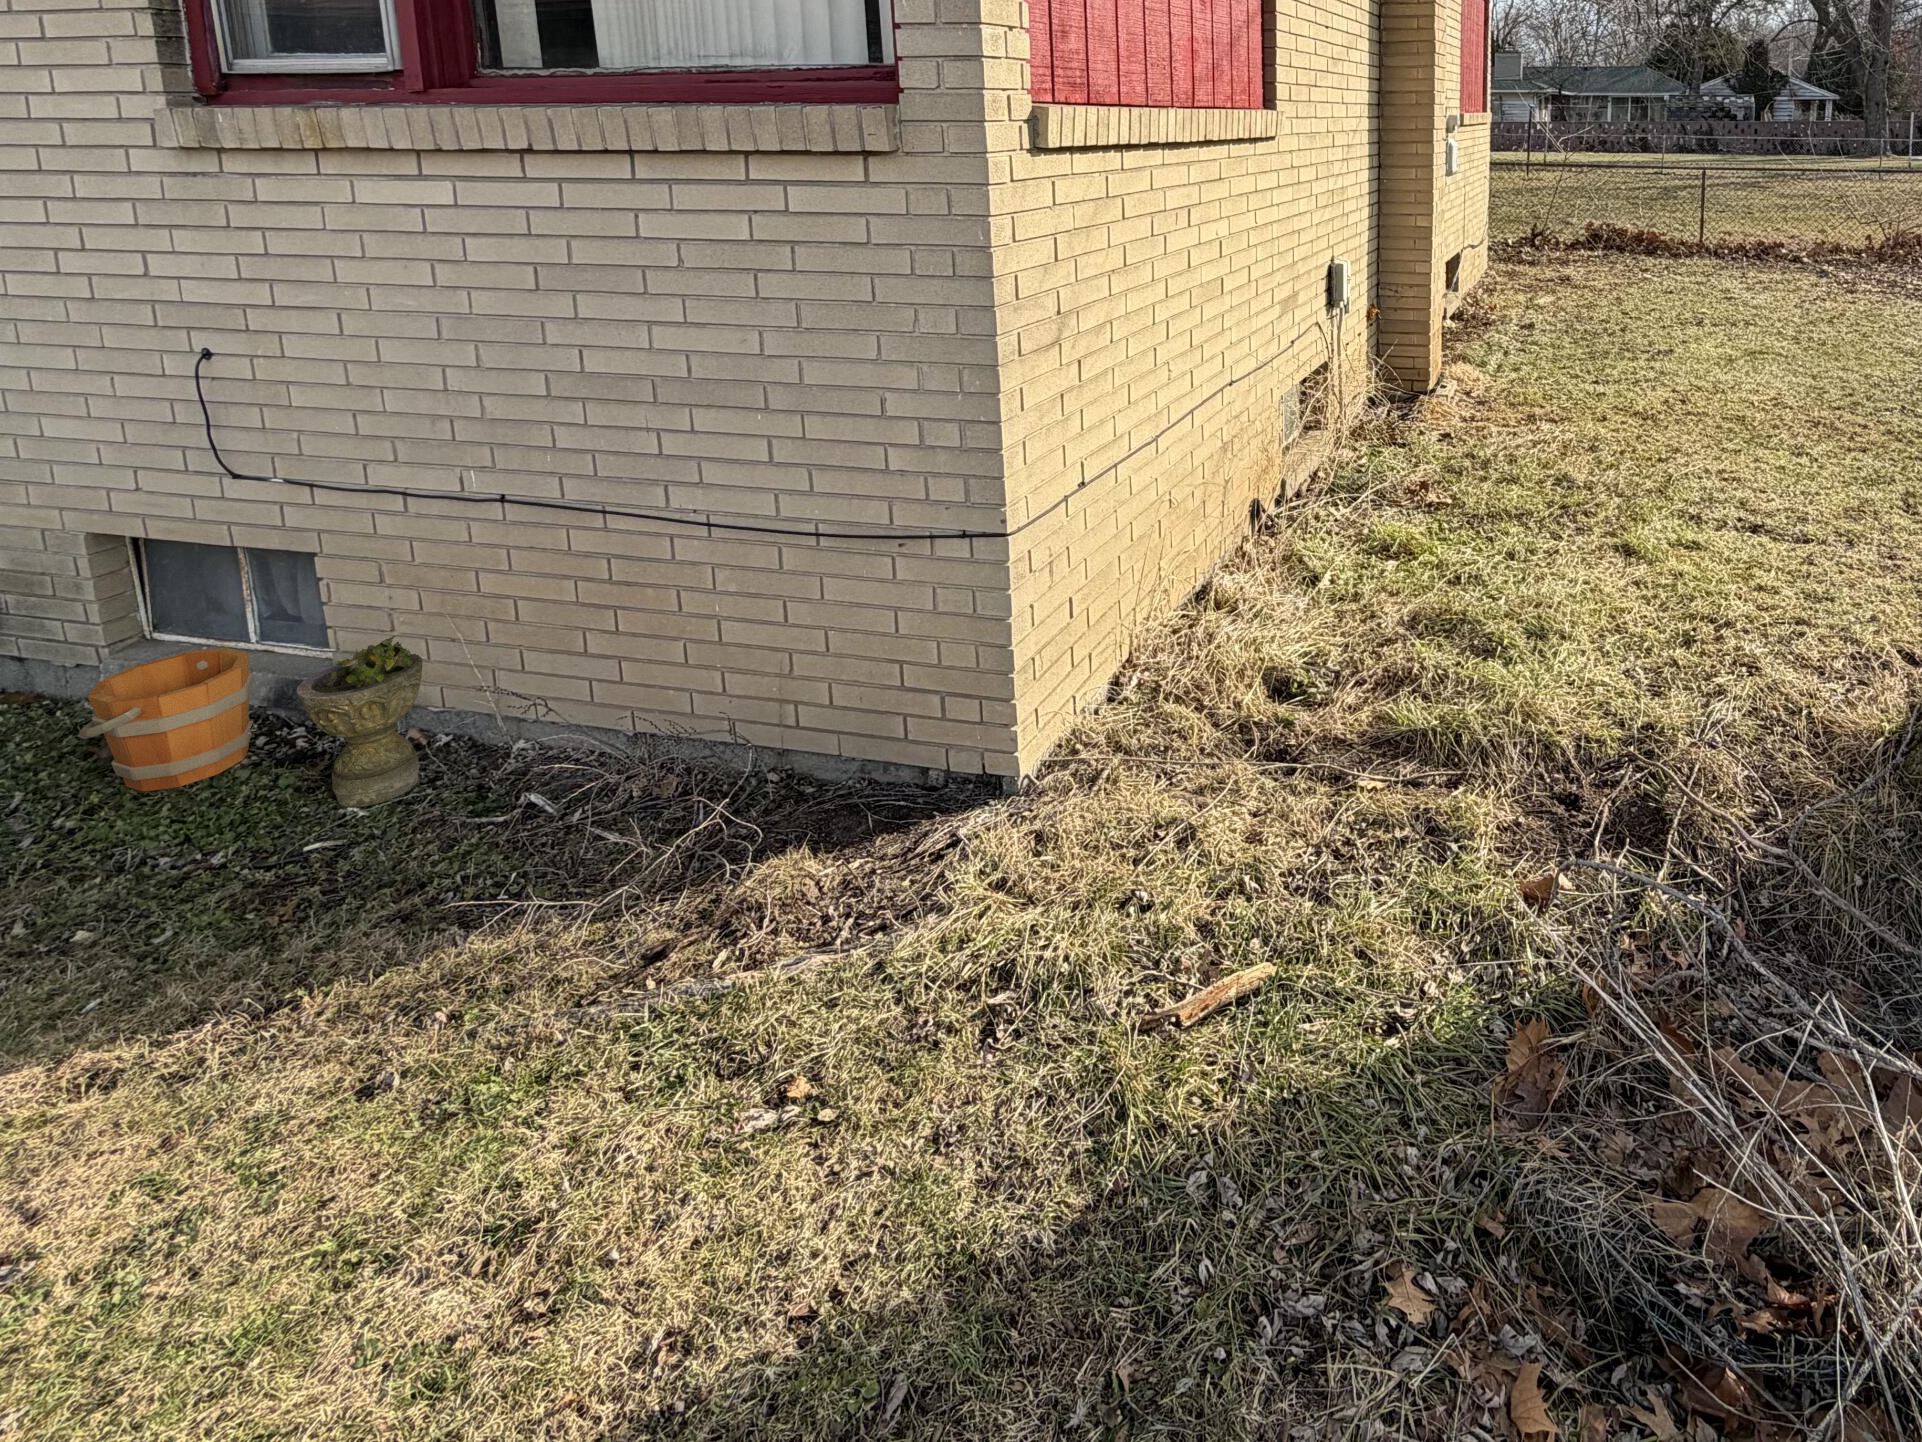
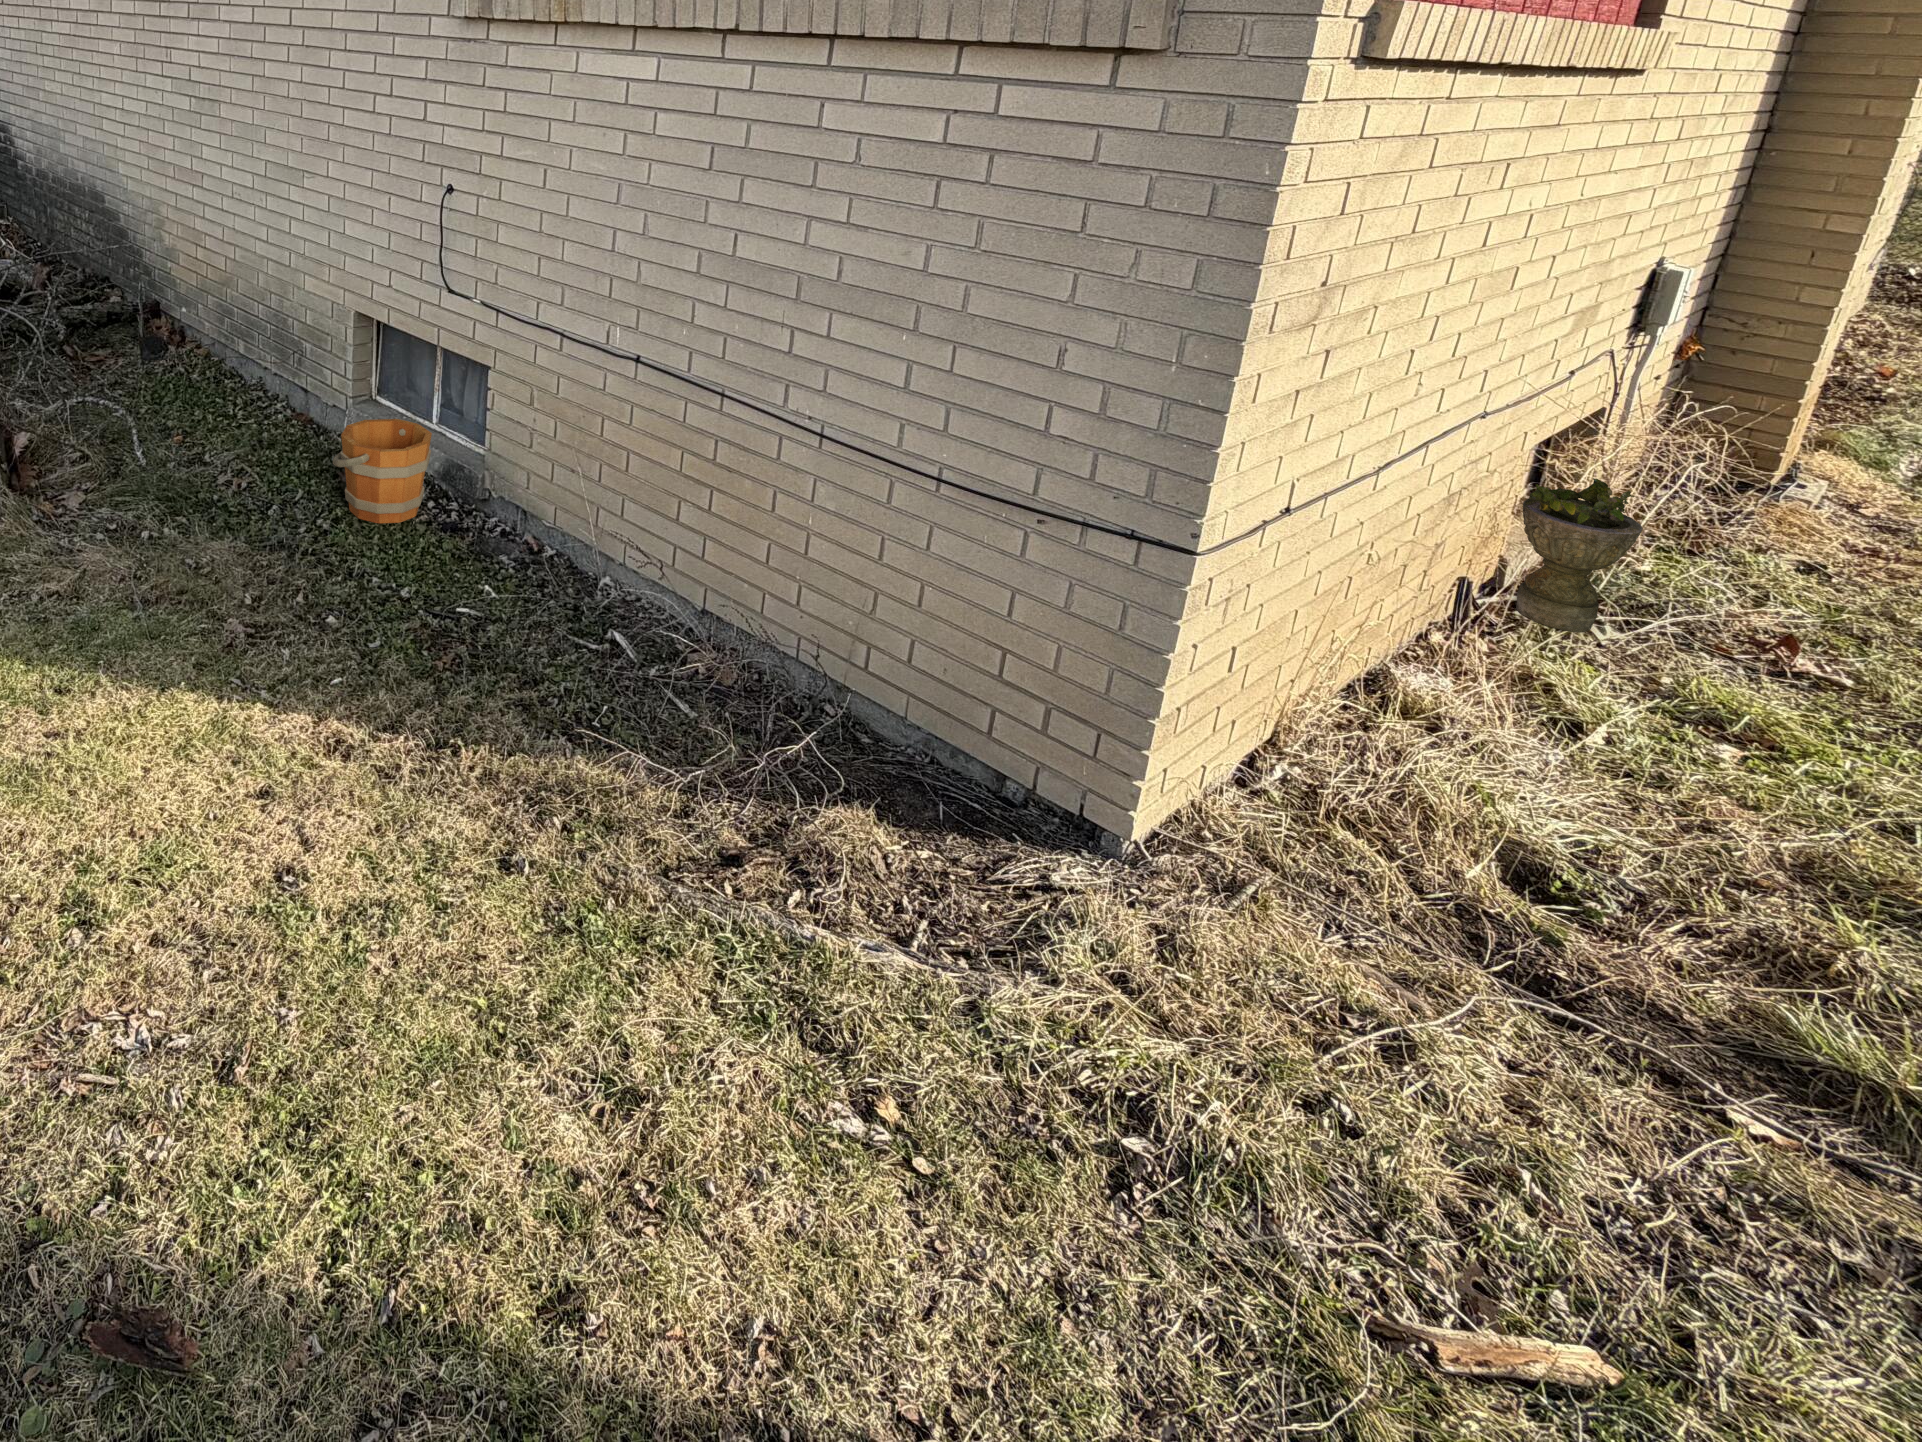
planter: present [297,636,422,807] -> present [1516,478,1643,632]

